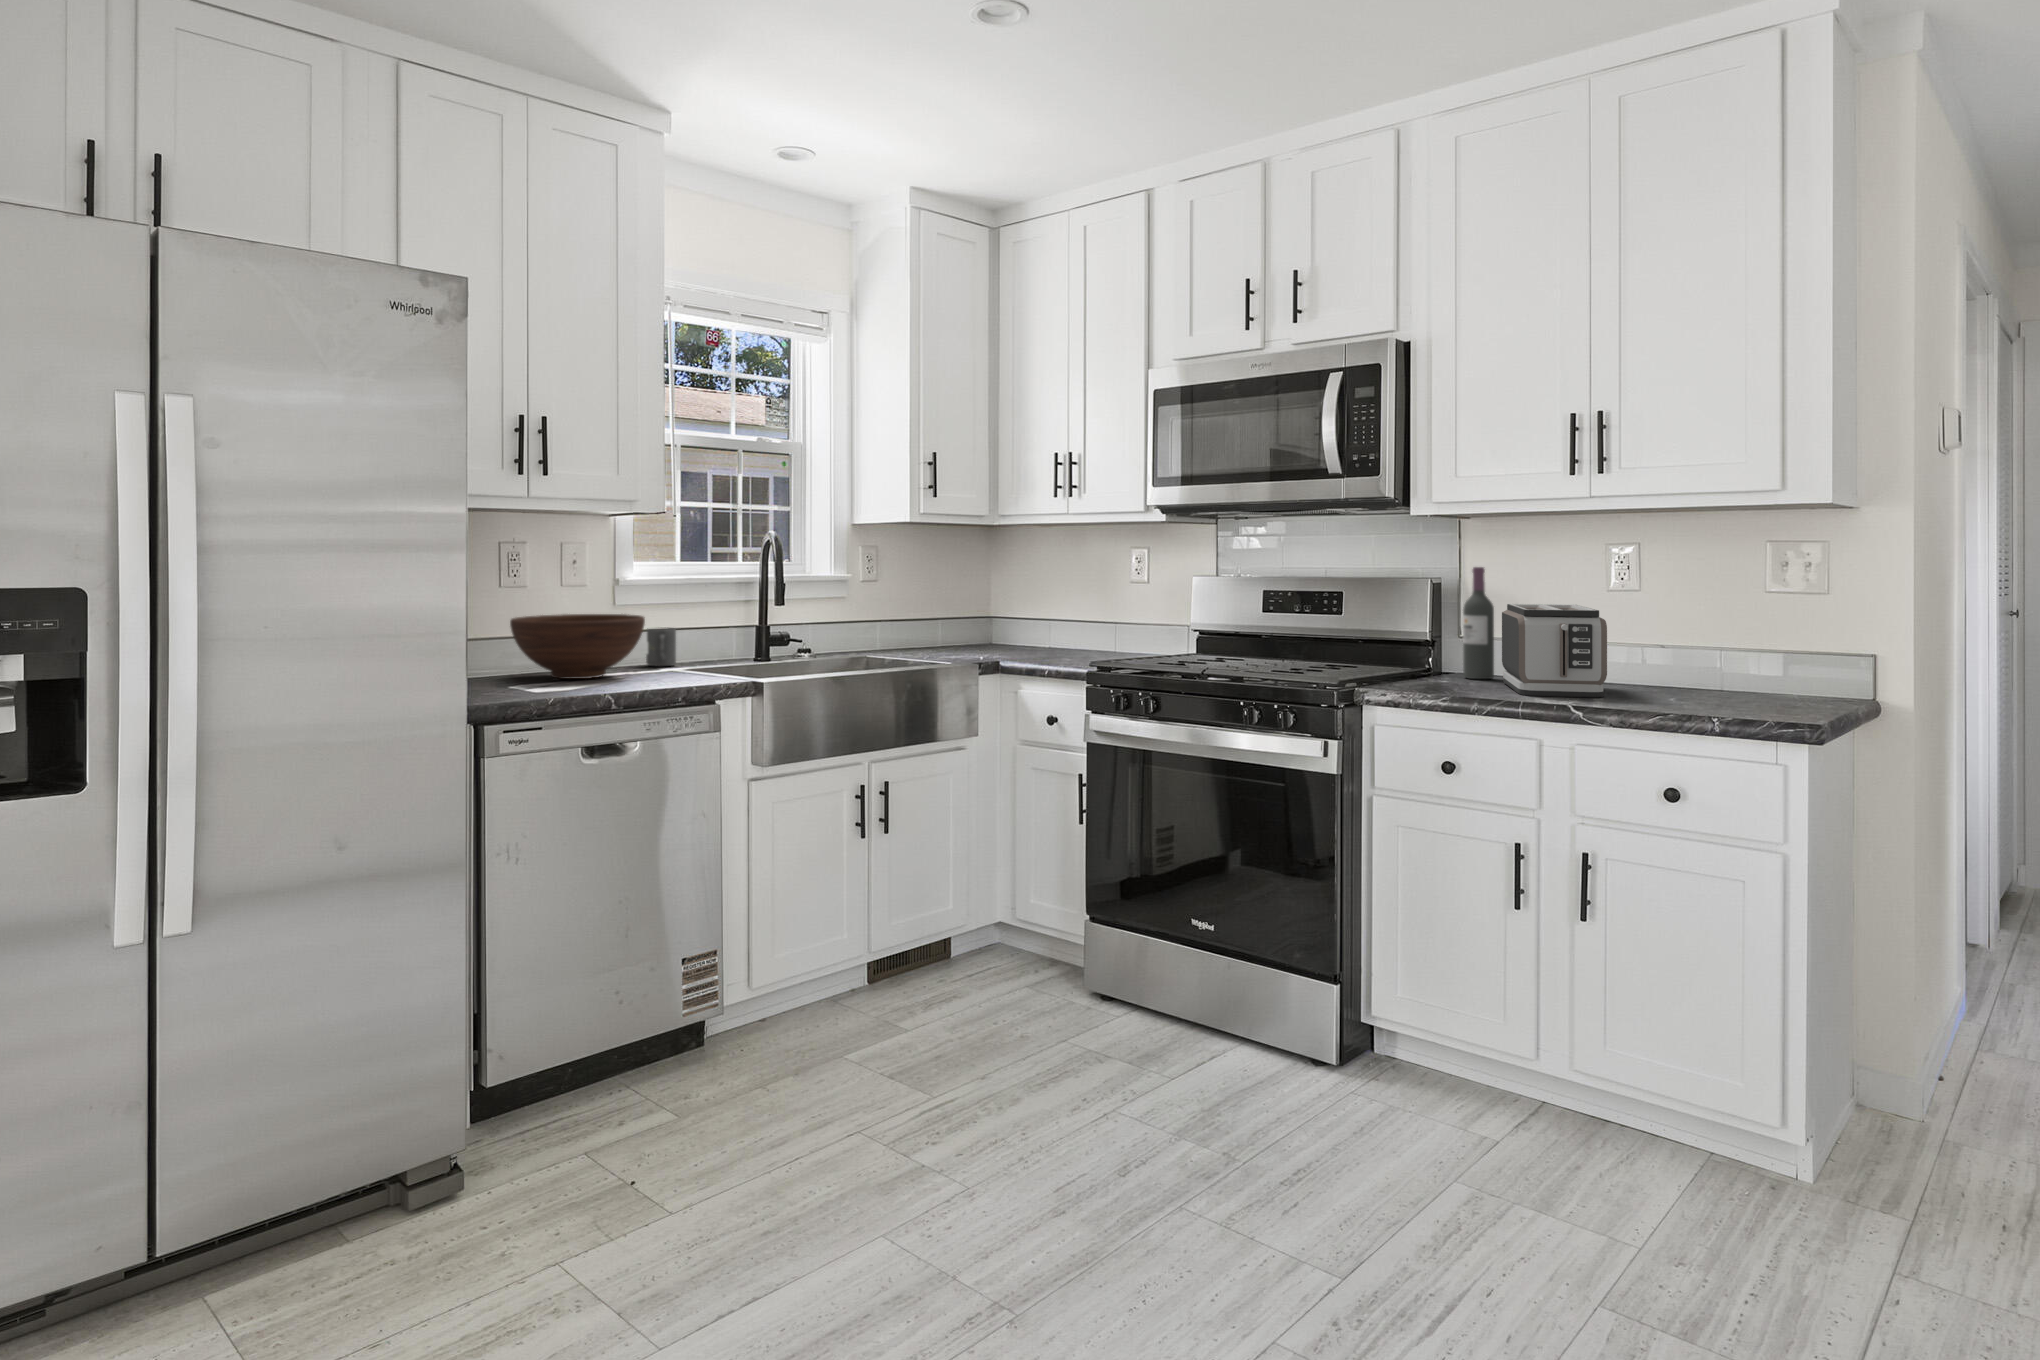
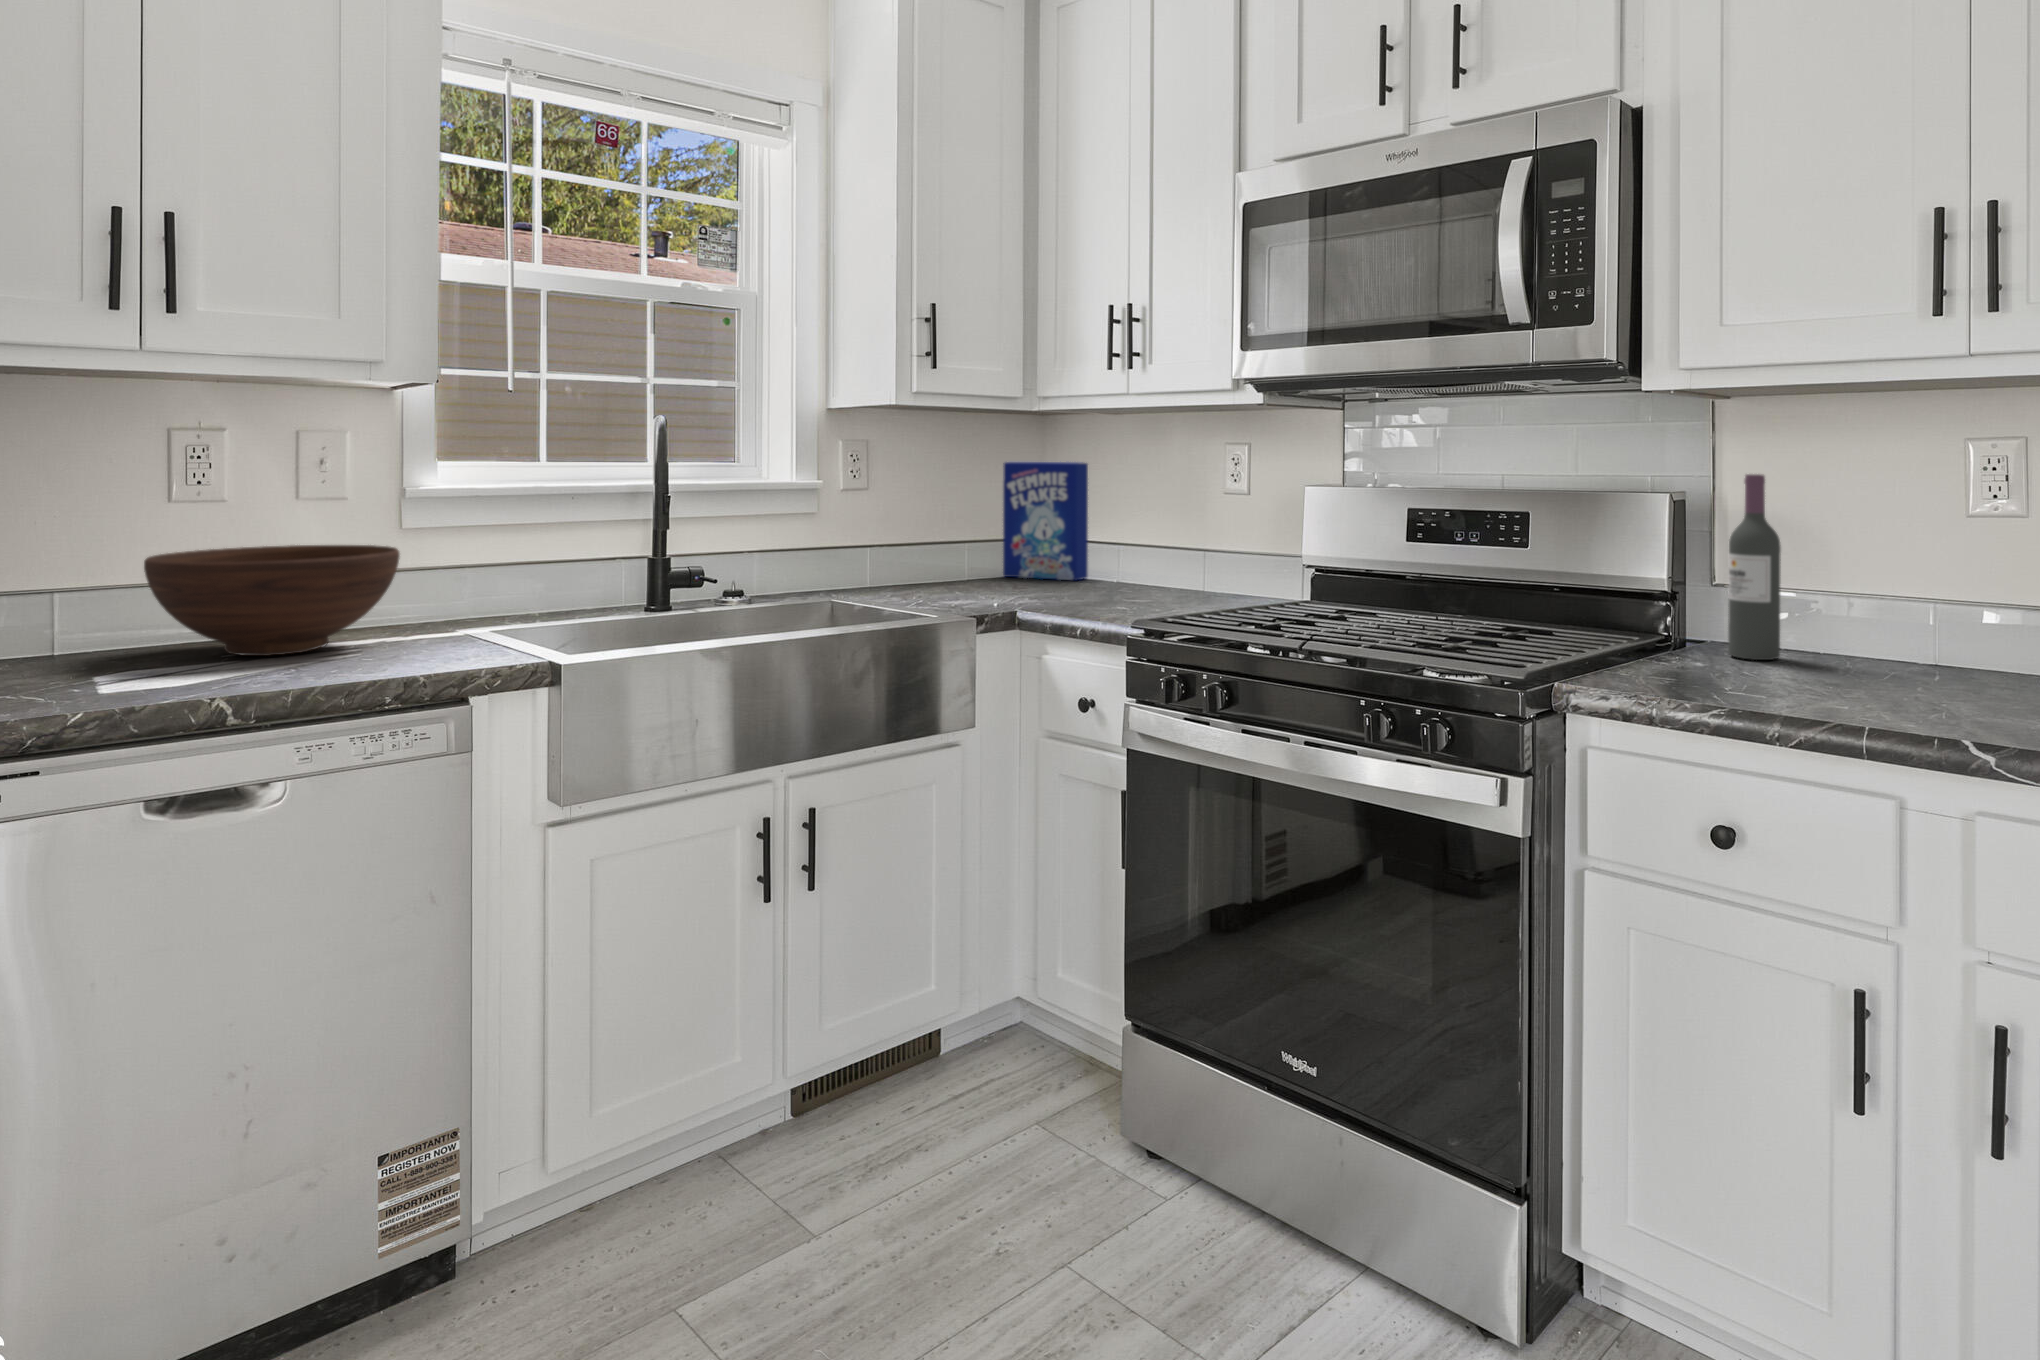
cereal box: none [970,560,1031,644] -> present [1003,462,1088,580]
toaster: present [1502,604,1607,698] -> none [1800,537,2014,713]
mug: present [646,628,676,666] -> none [456,563,506,624]

